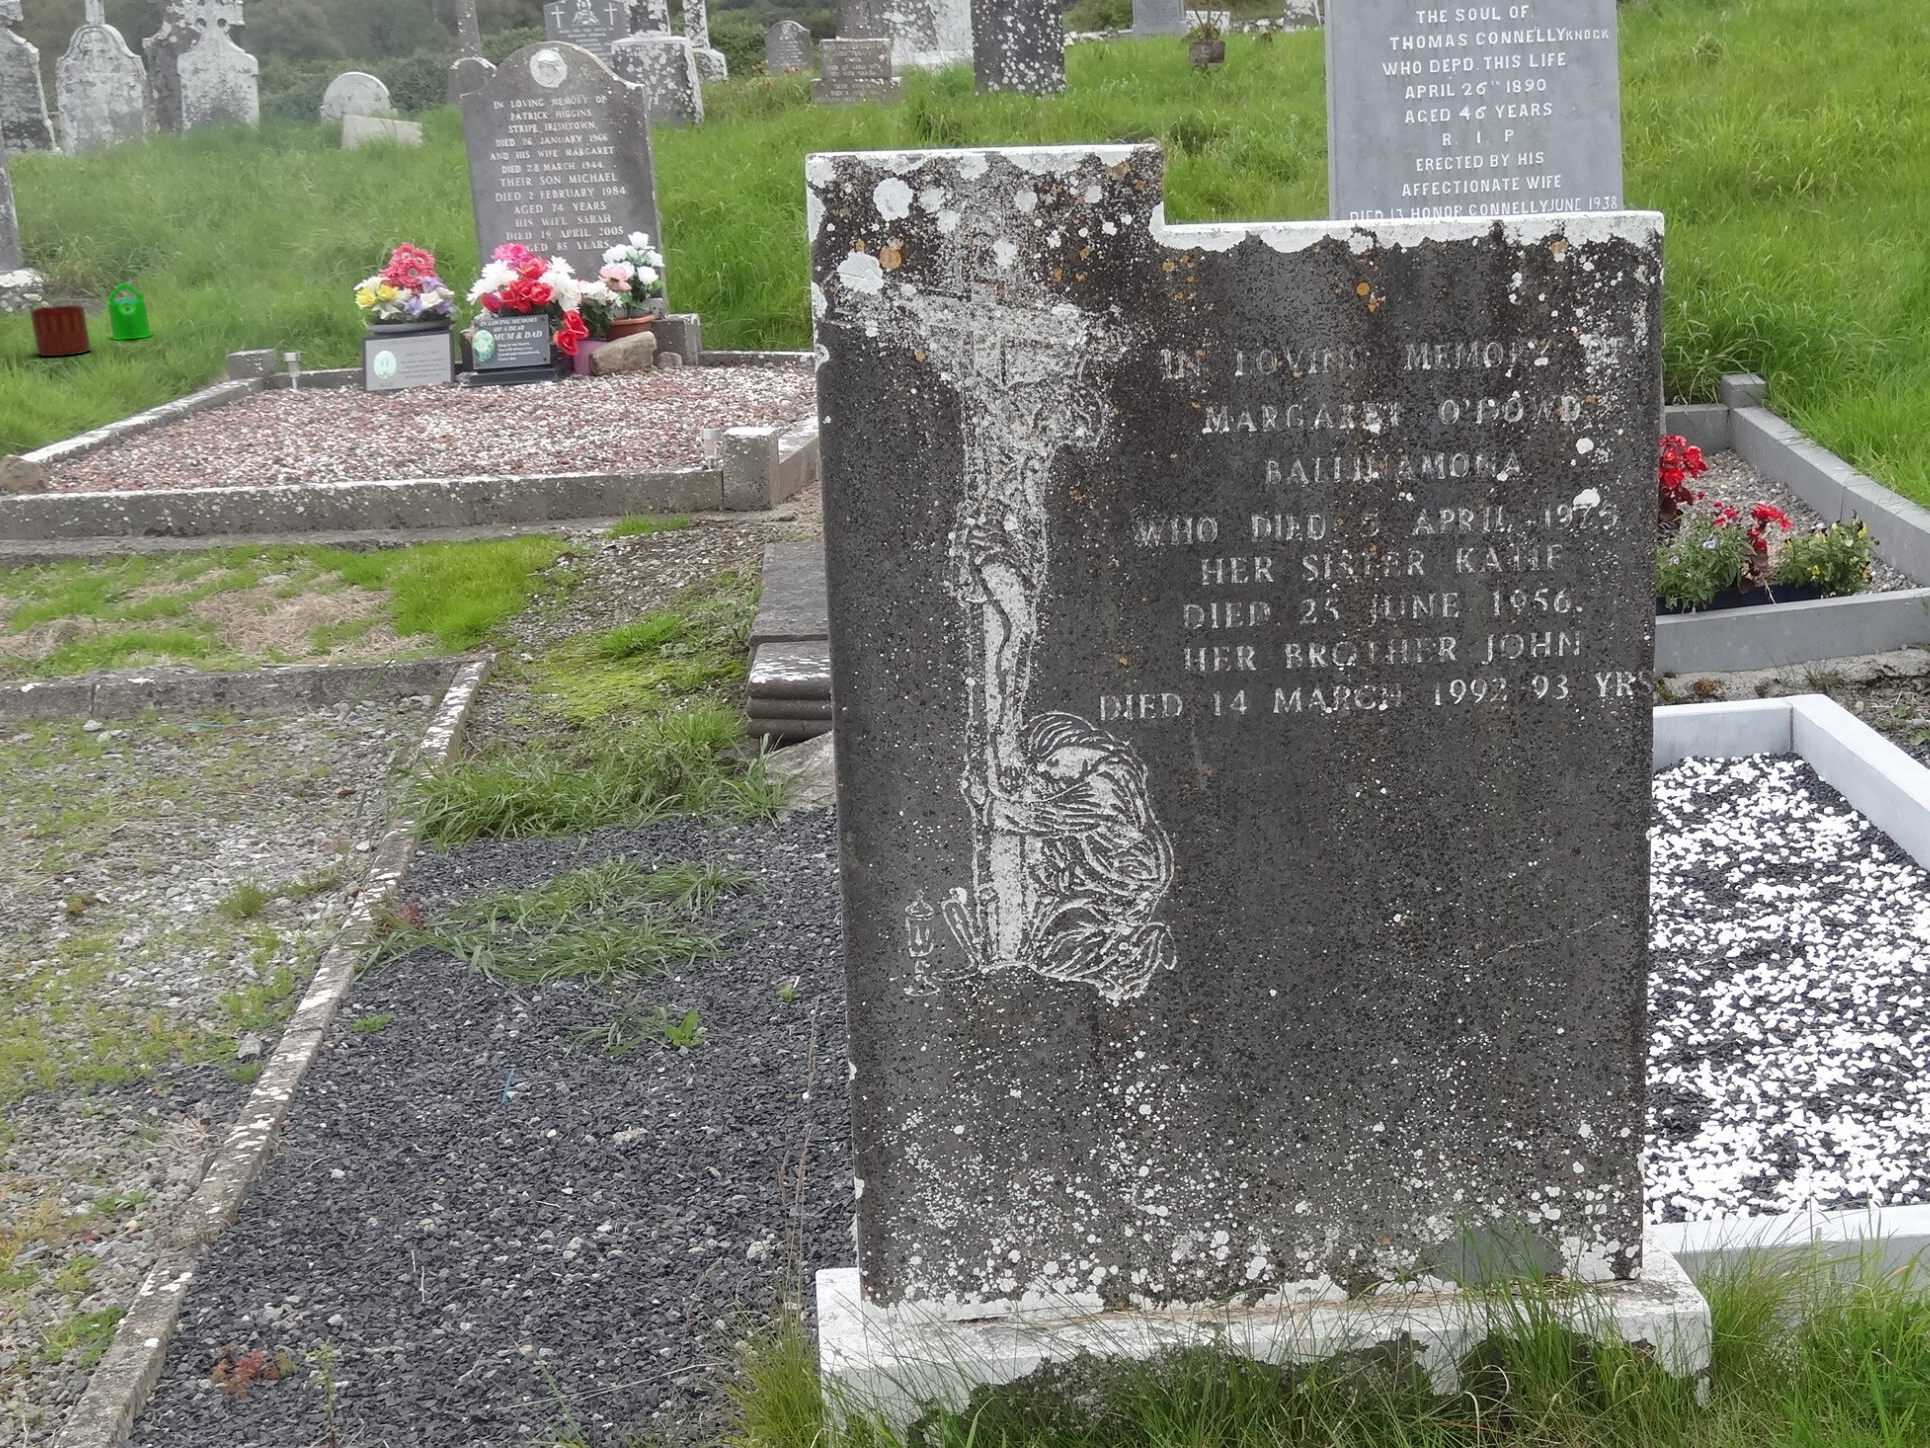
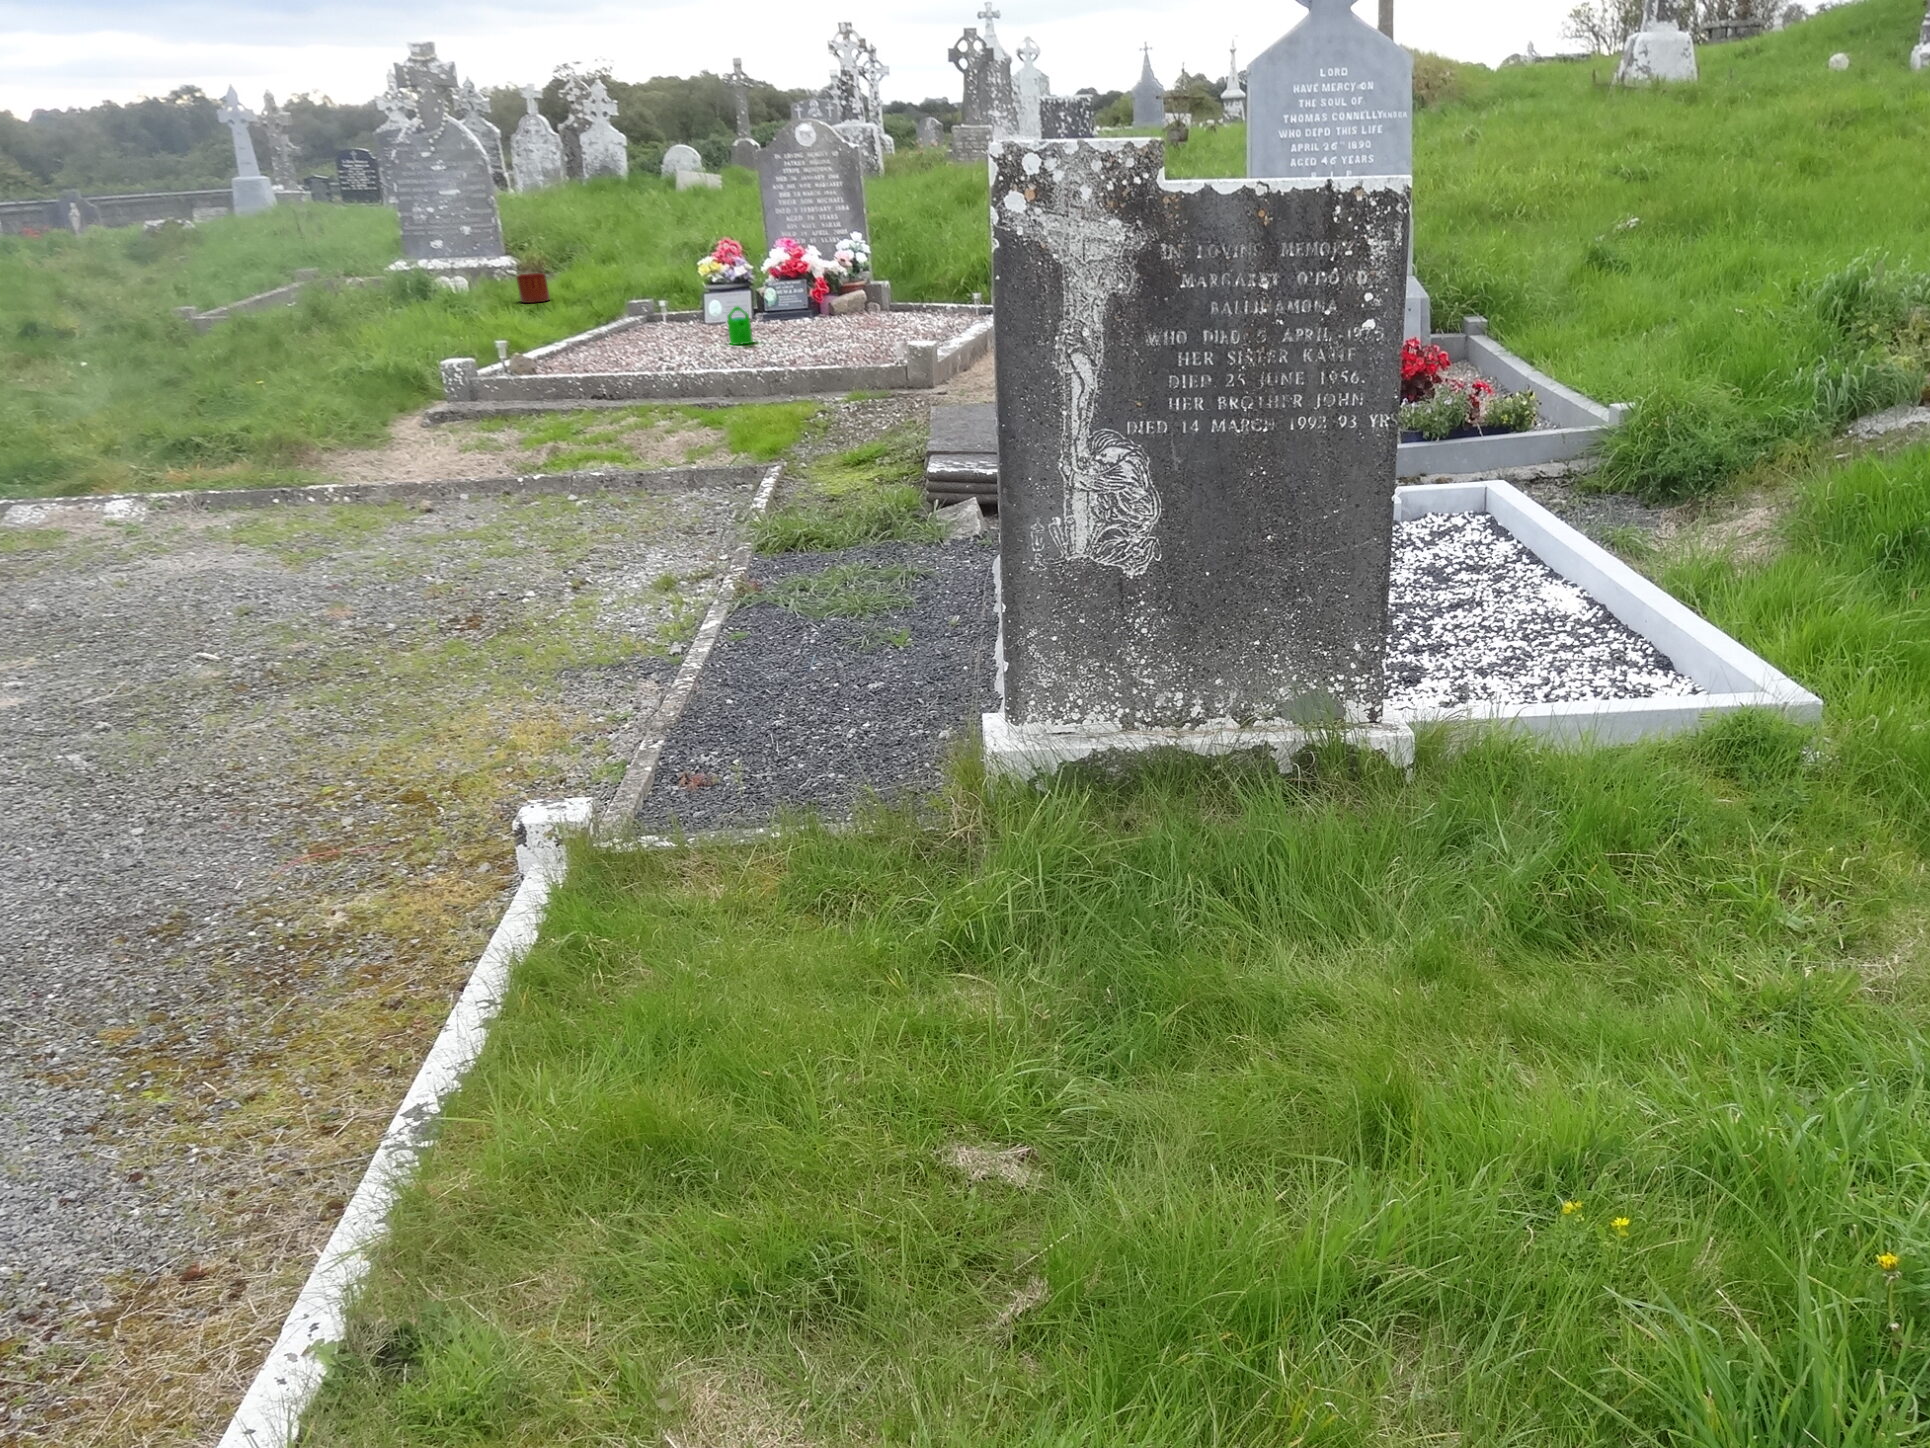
watering can: present [108,283,151,340] -> present [727,307,754,345]

